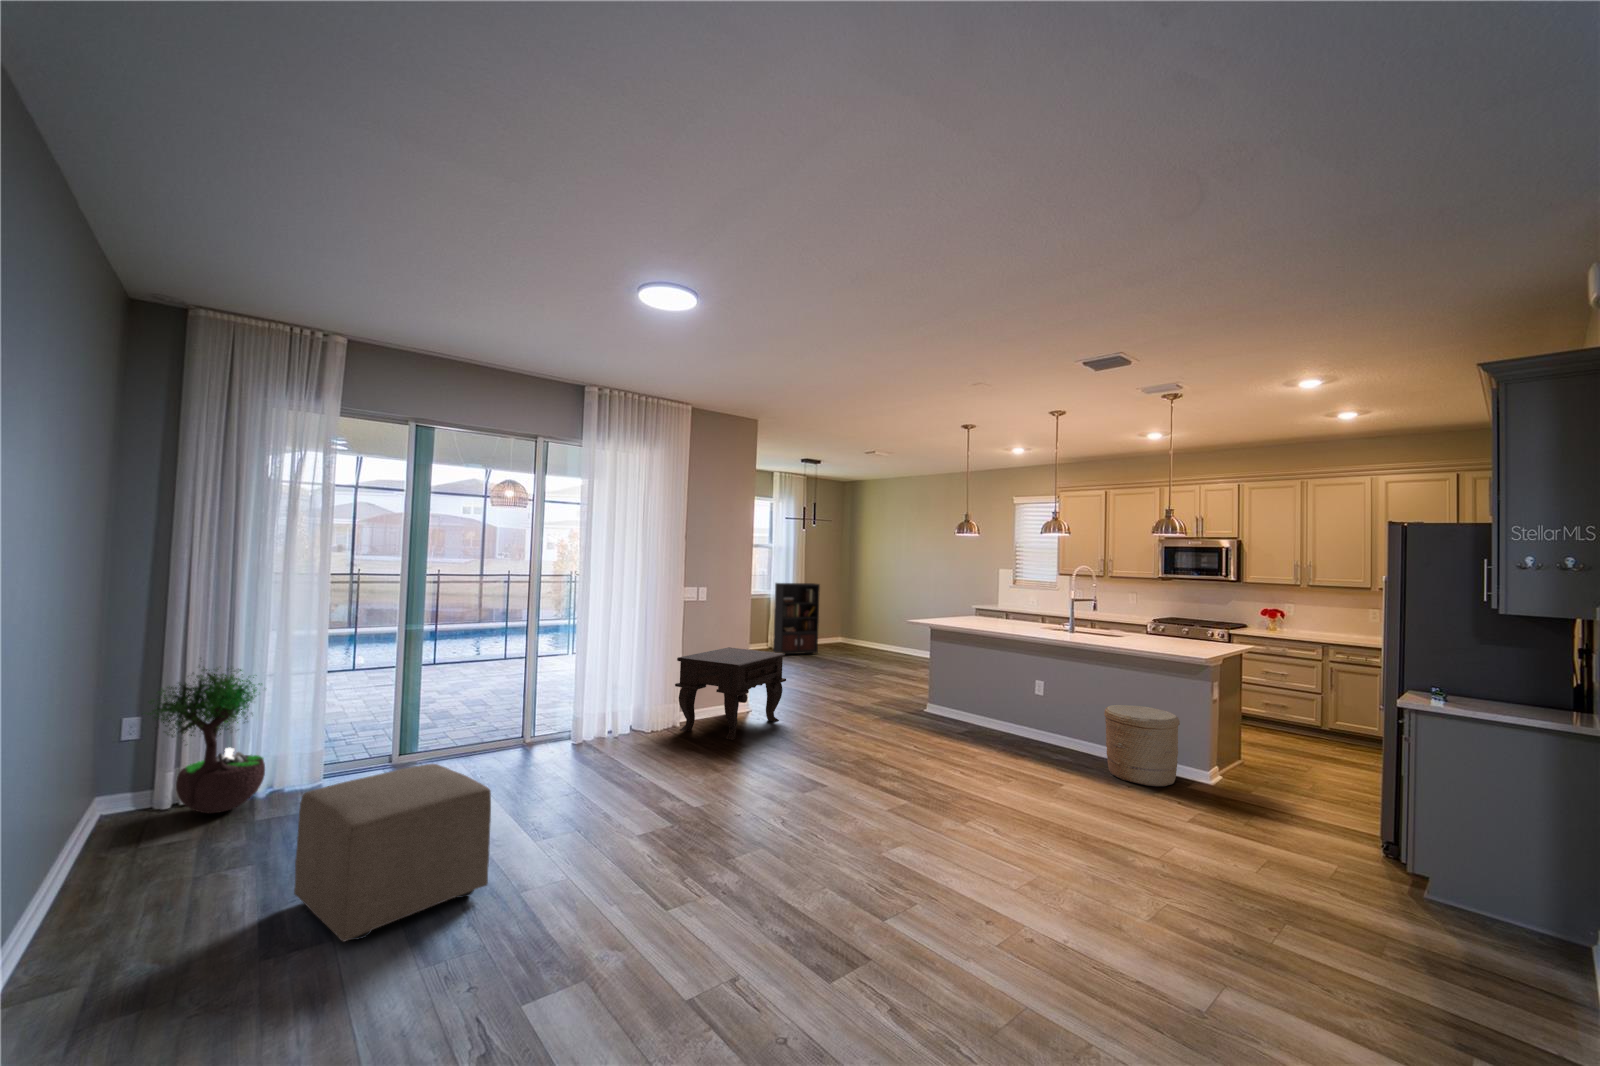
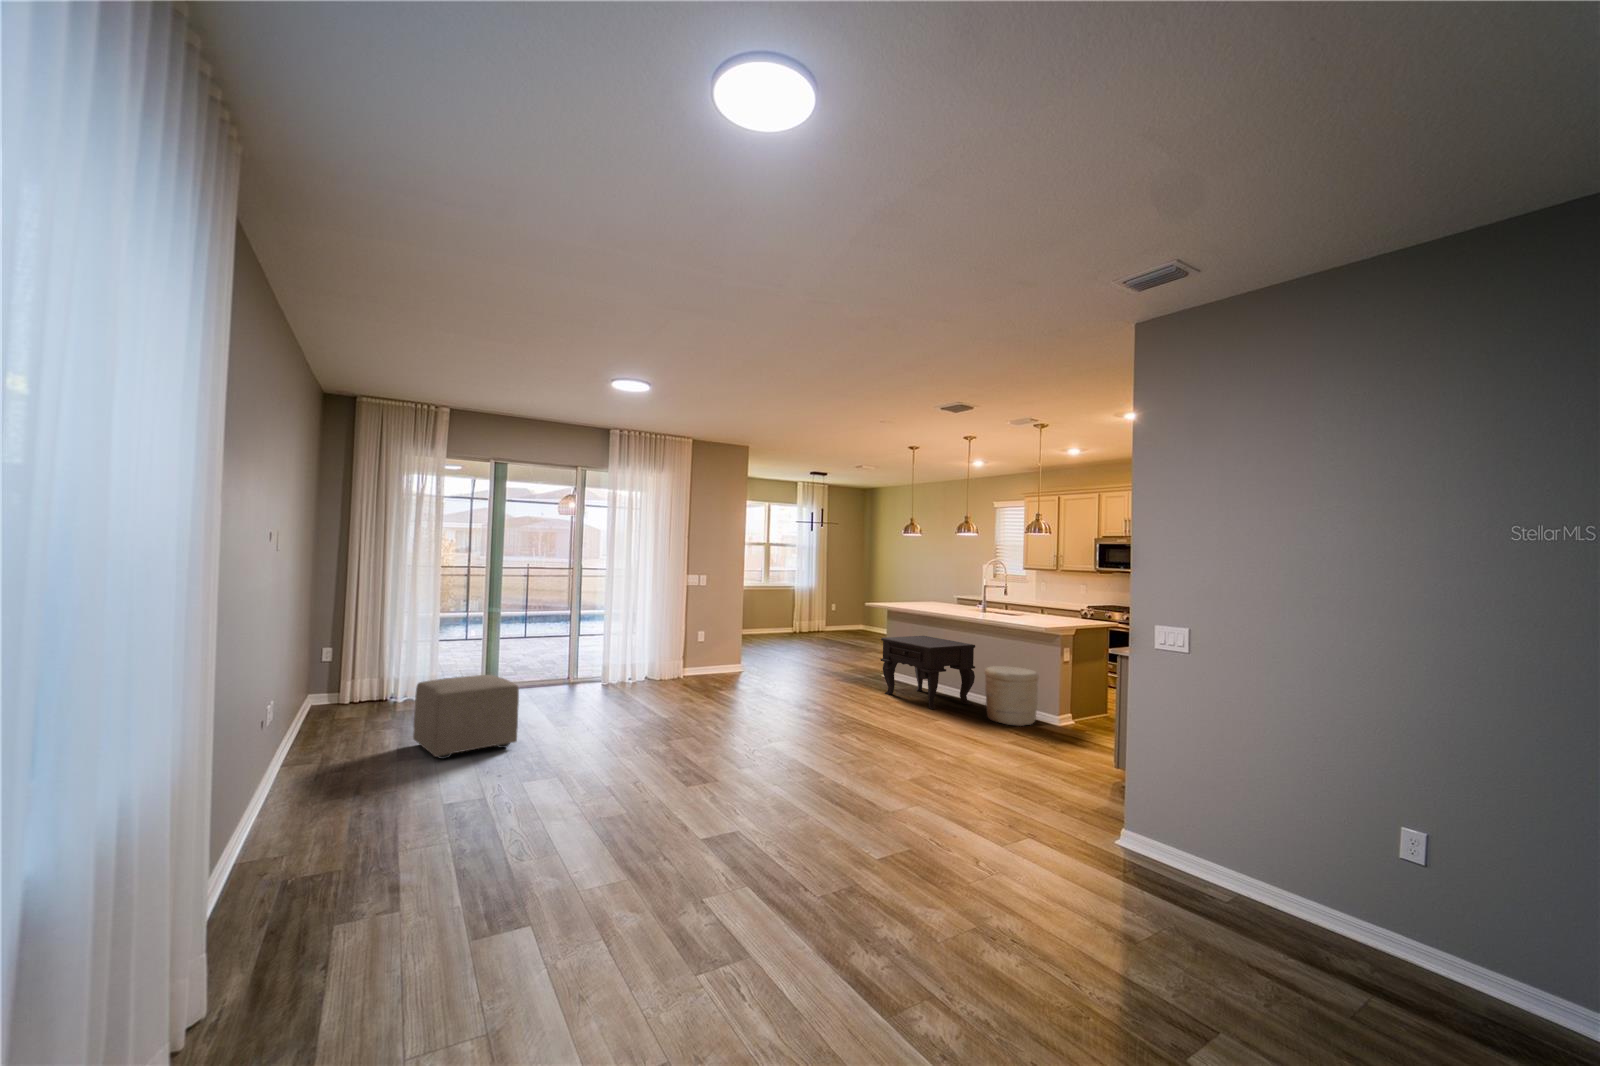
bookcase: present [773,583,820,654] -> none [793,576,832,637]
side table: present [675,647,786,740] -> present [881,636,975,709]
potted tree: present [148,668,265,813] -> none [334,611,402,707]

